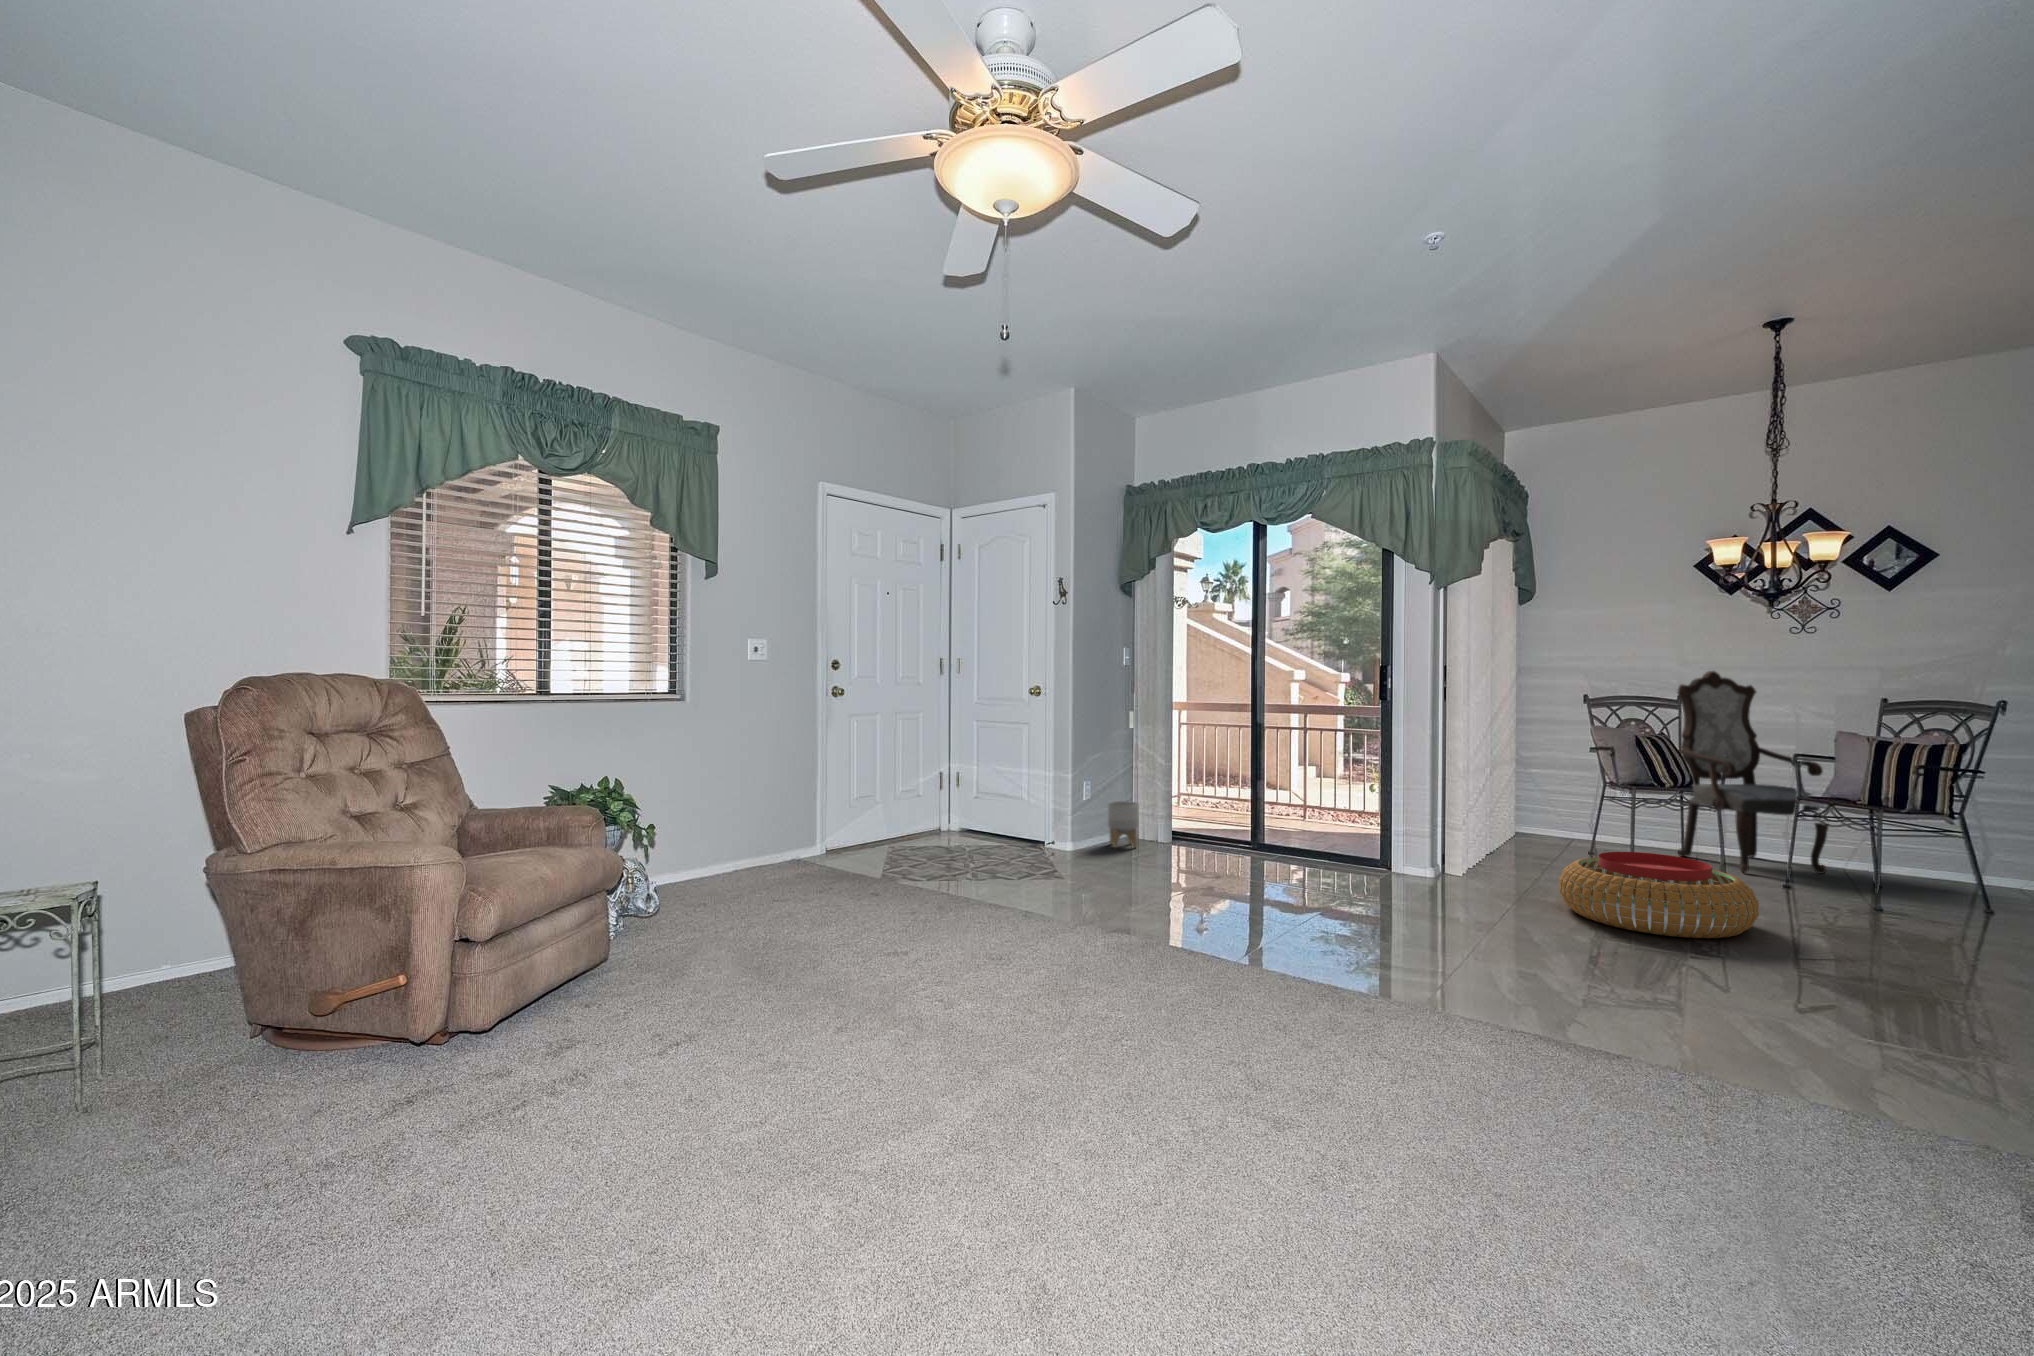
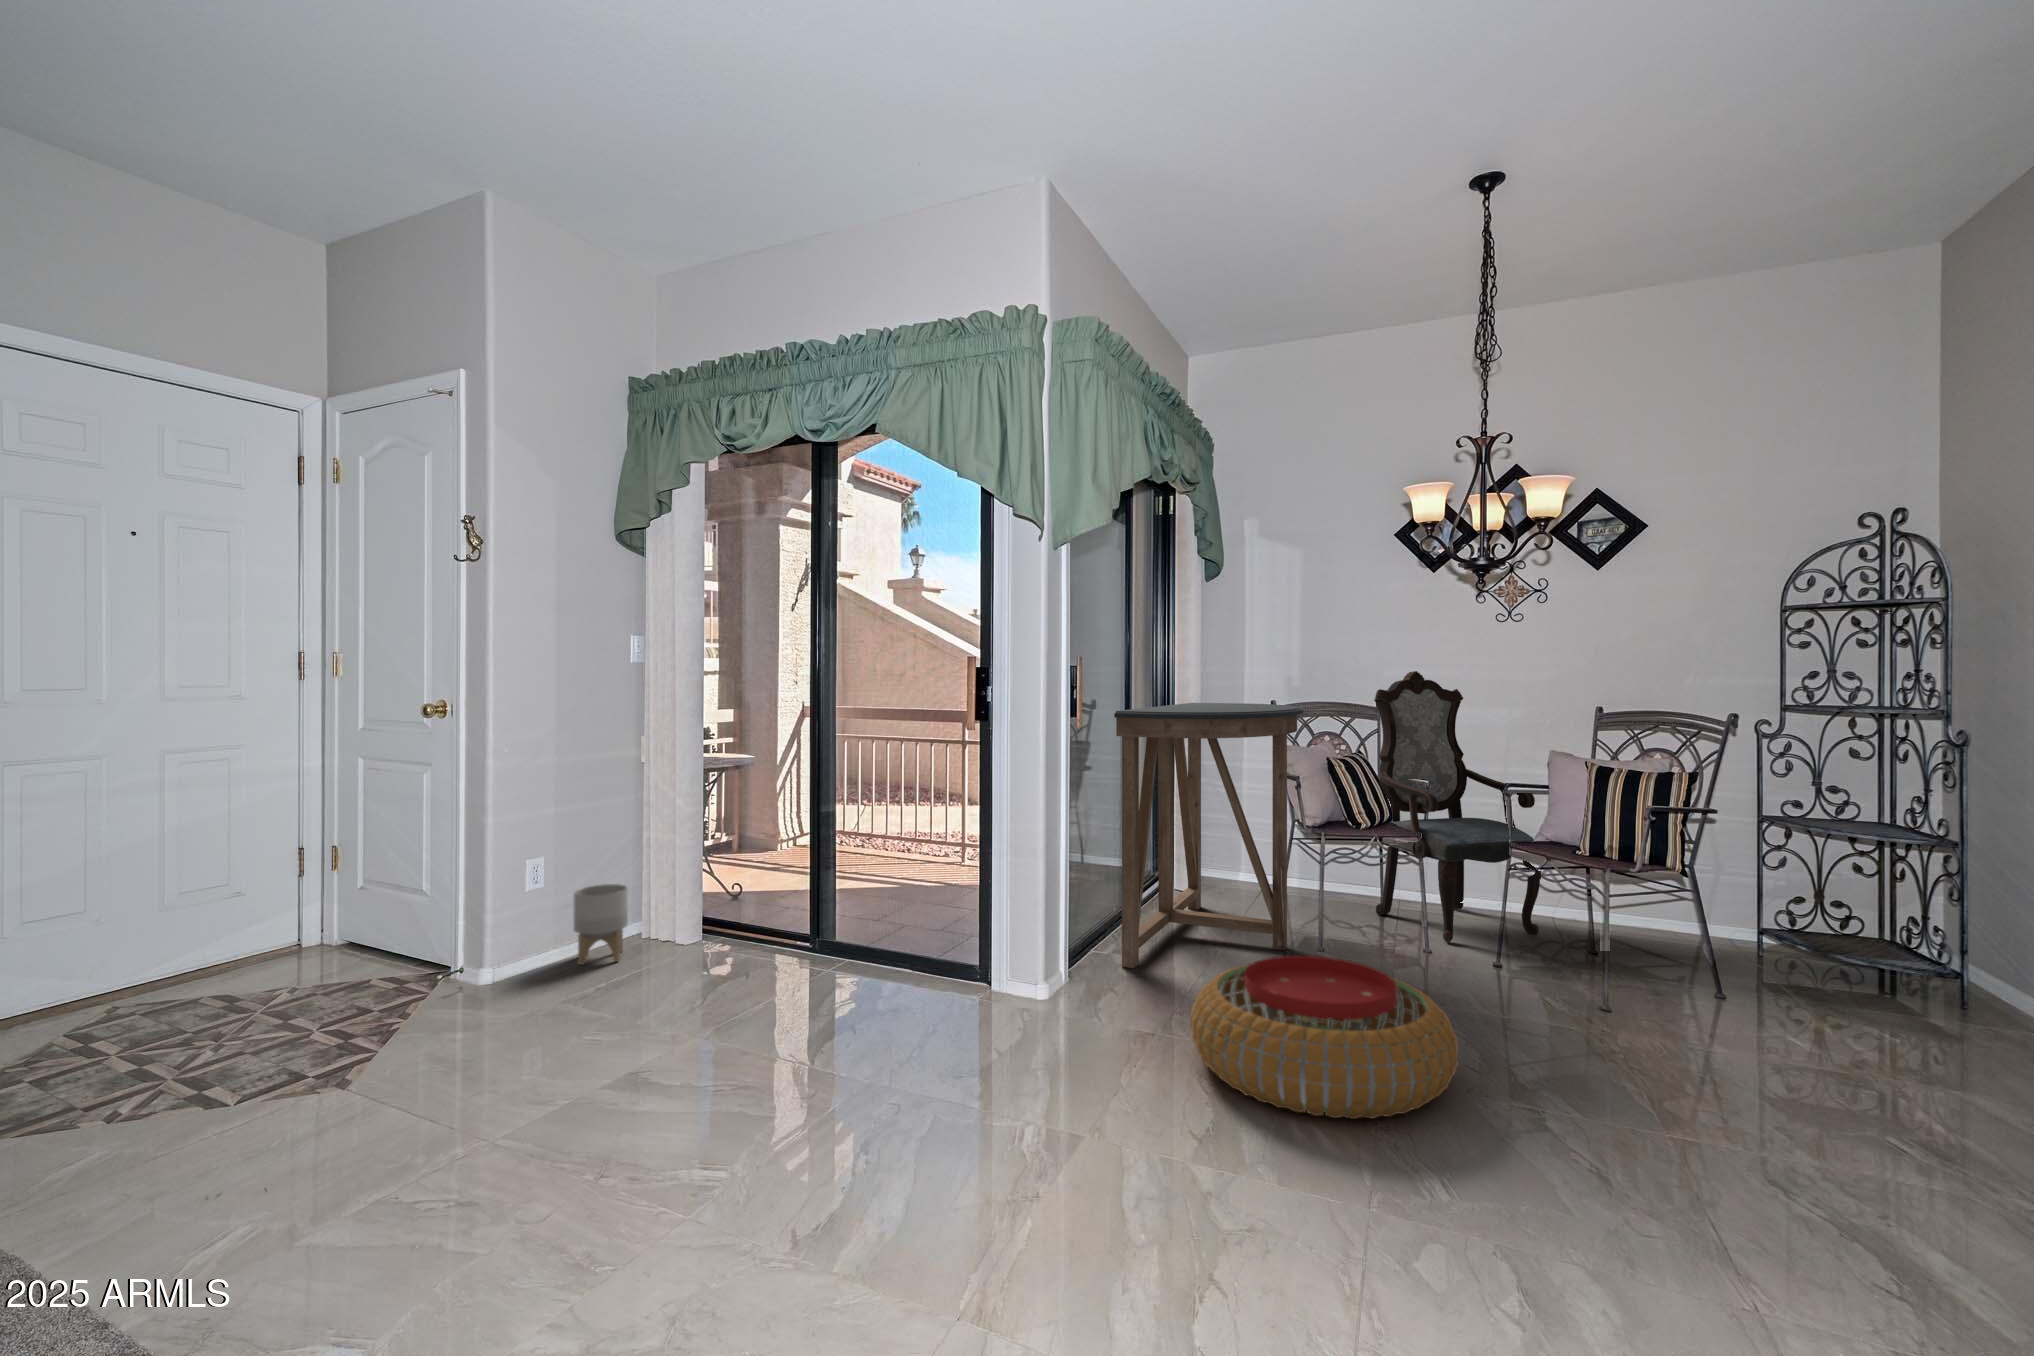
console table: none [1480,694,1621,871] -> present [1114,703,1303,968]

